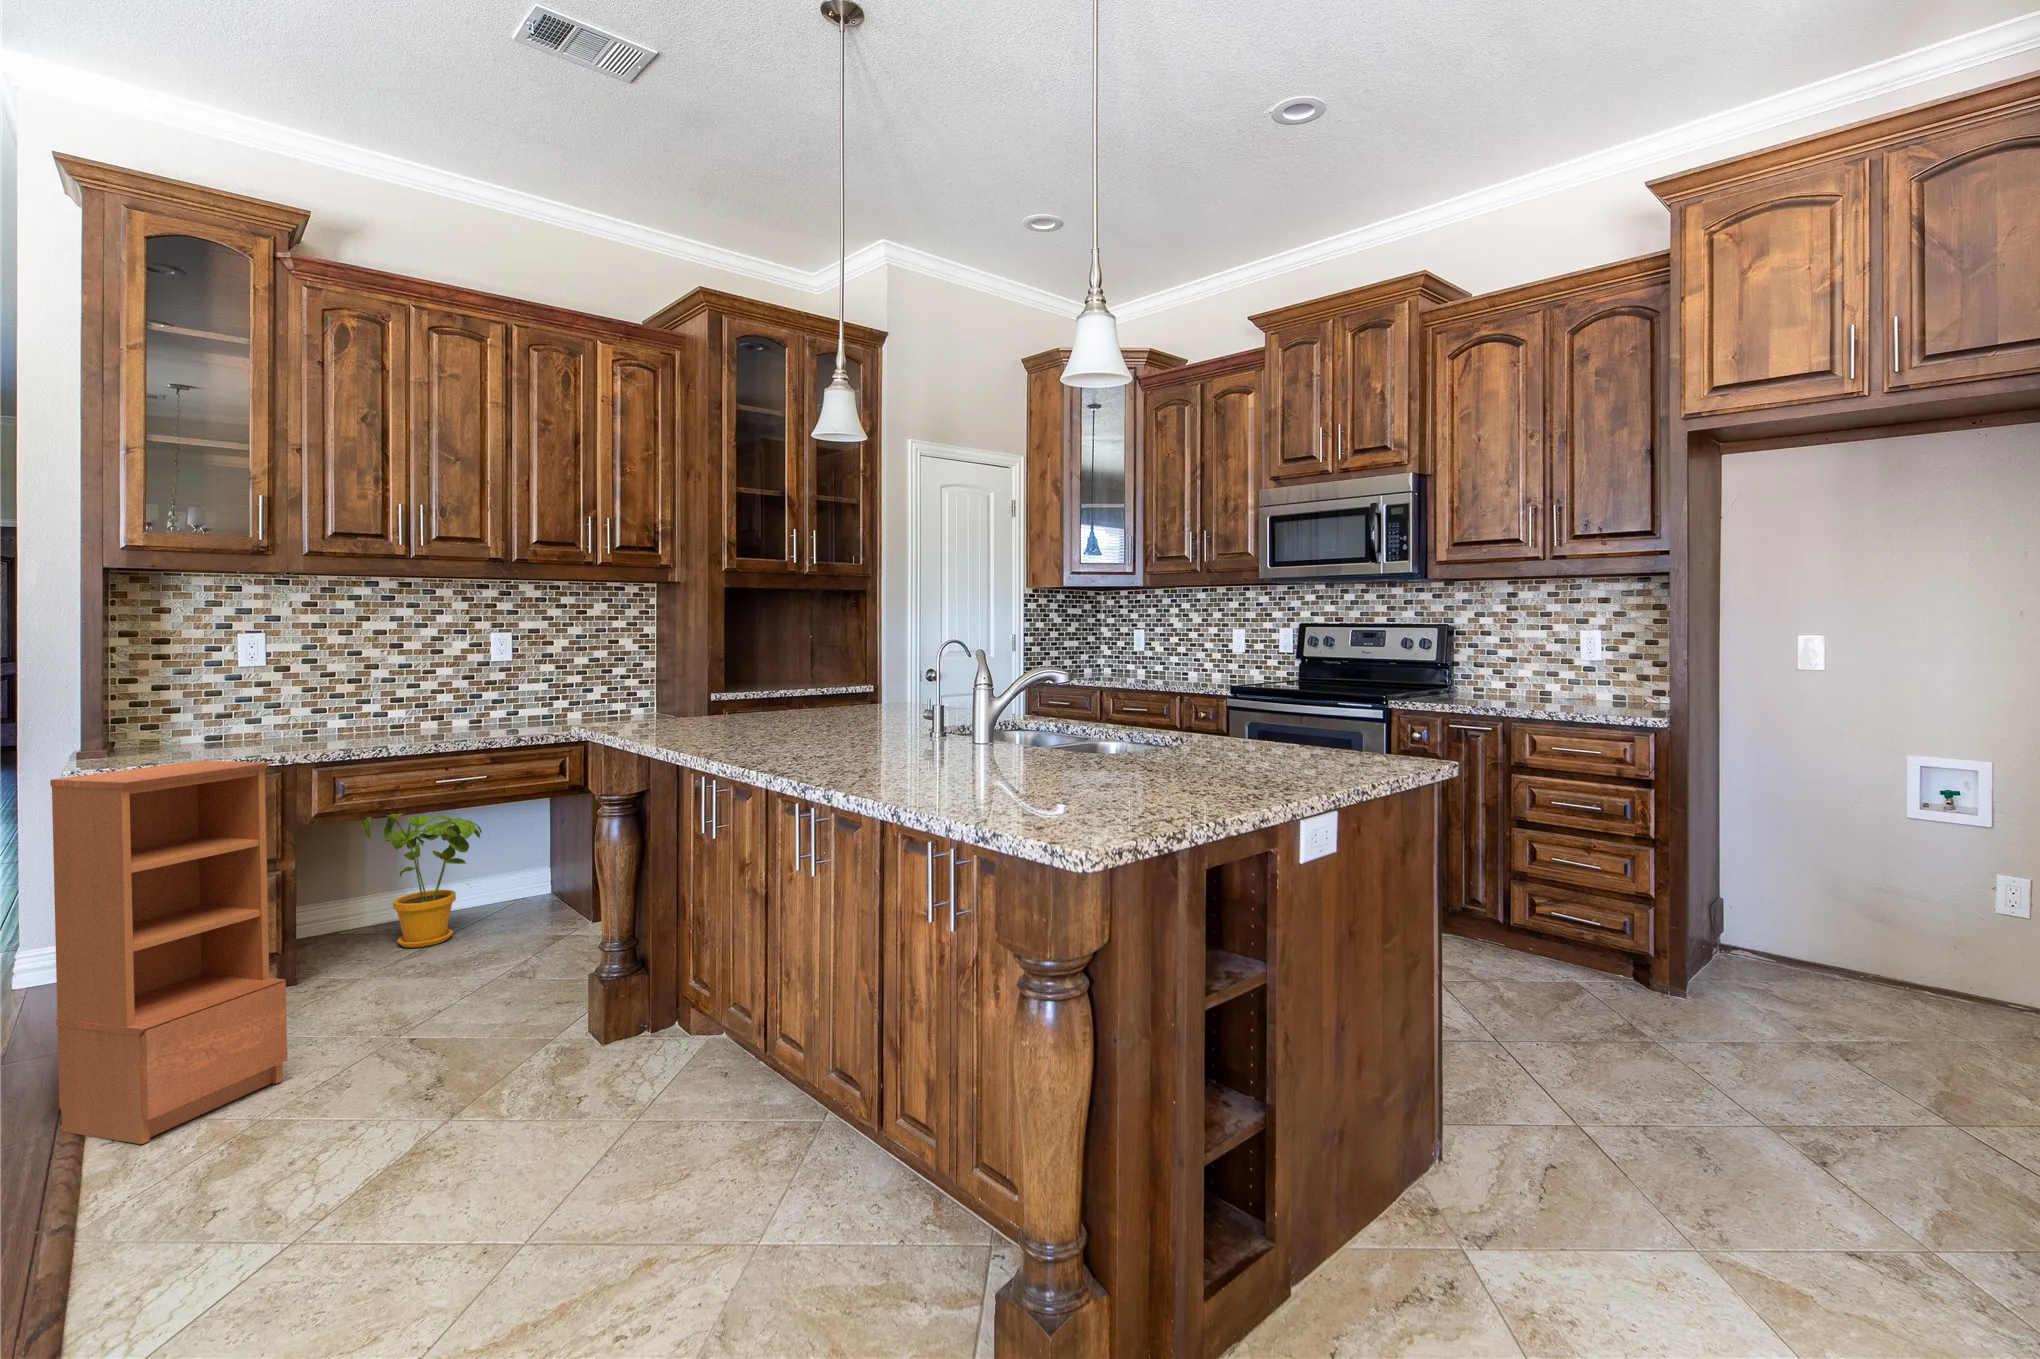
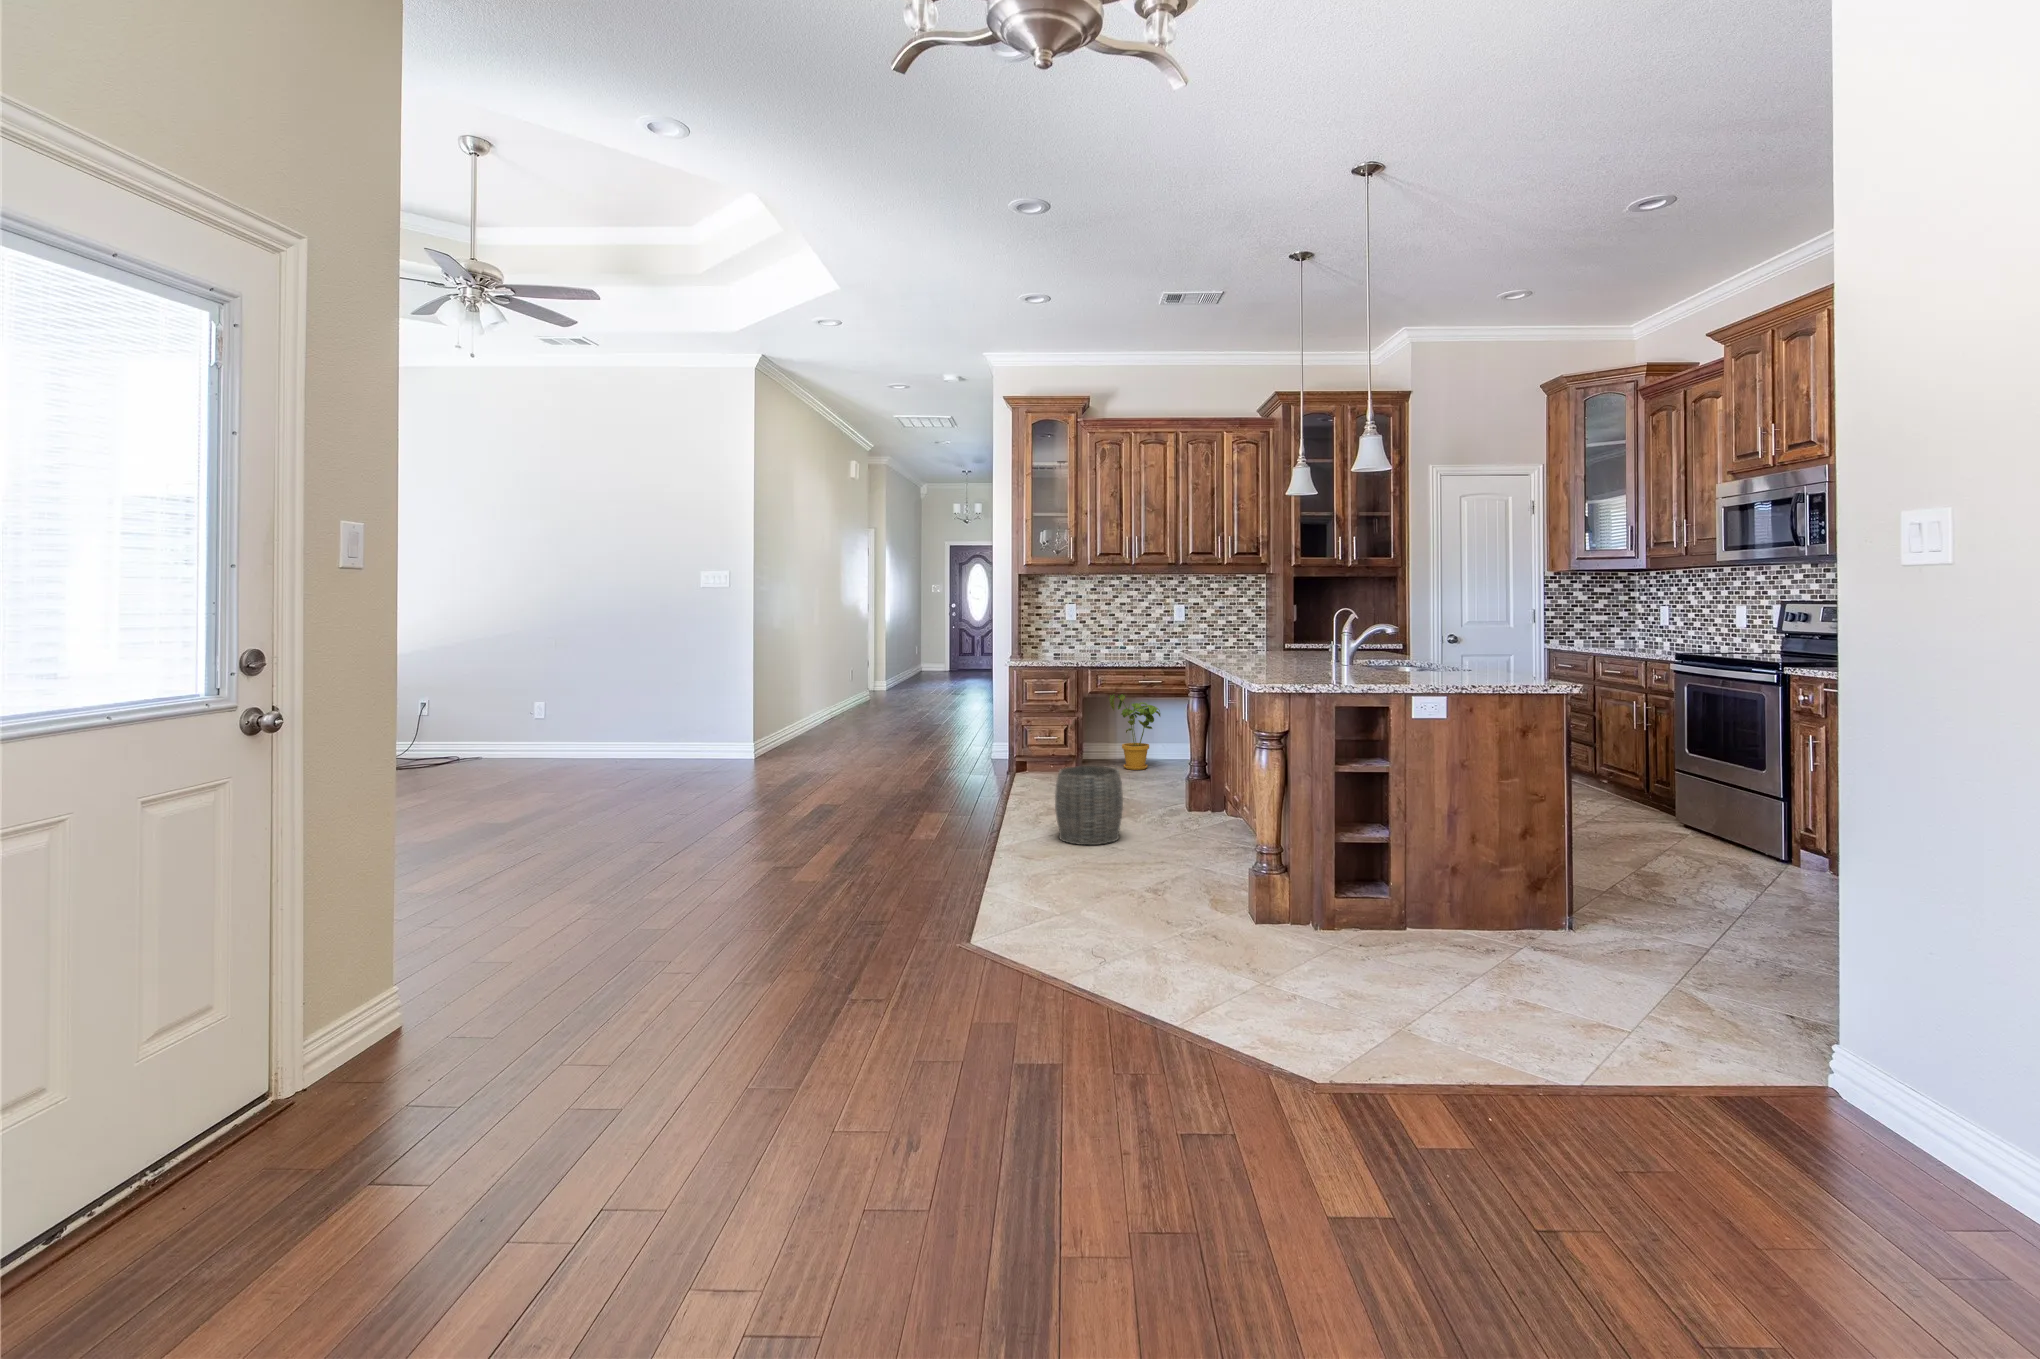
bookcase: present [50,761,287,1144] -> none [997,657,1066,804]
woven basket: none [310,1020,512,1262] -> present [1055,766,1123,845]

